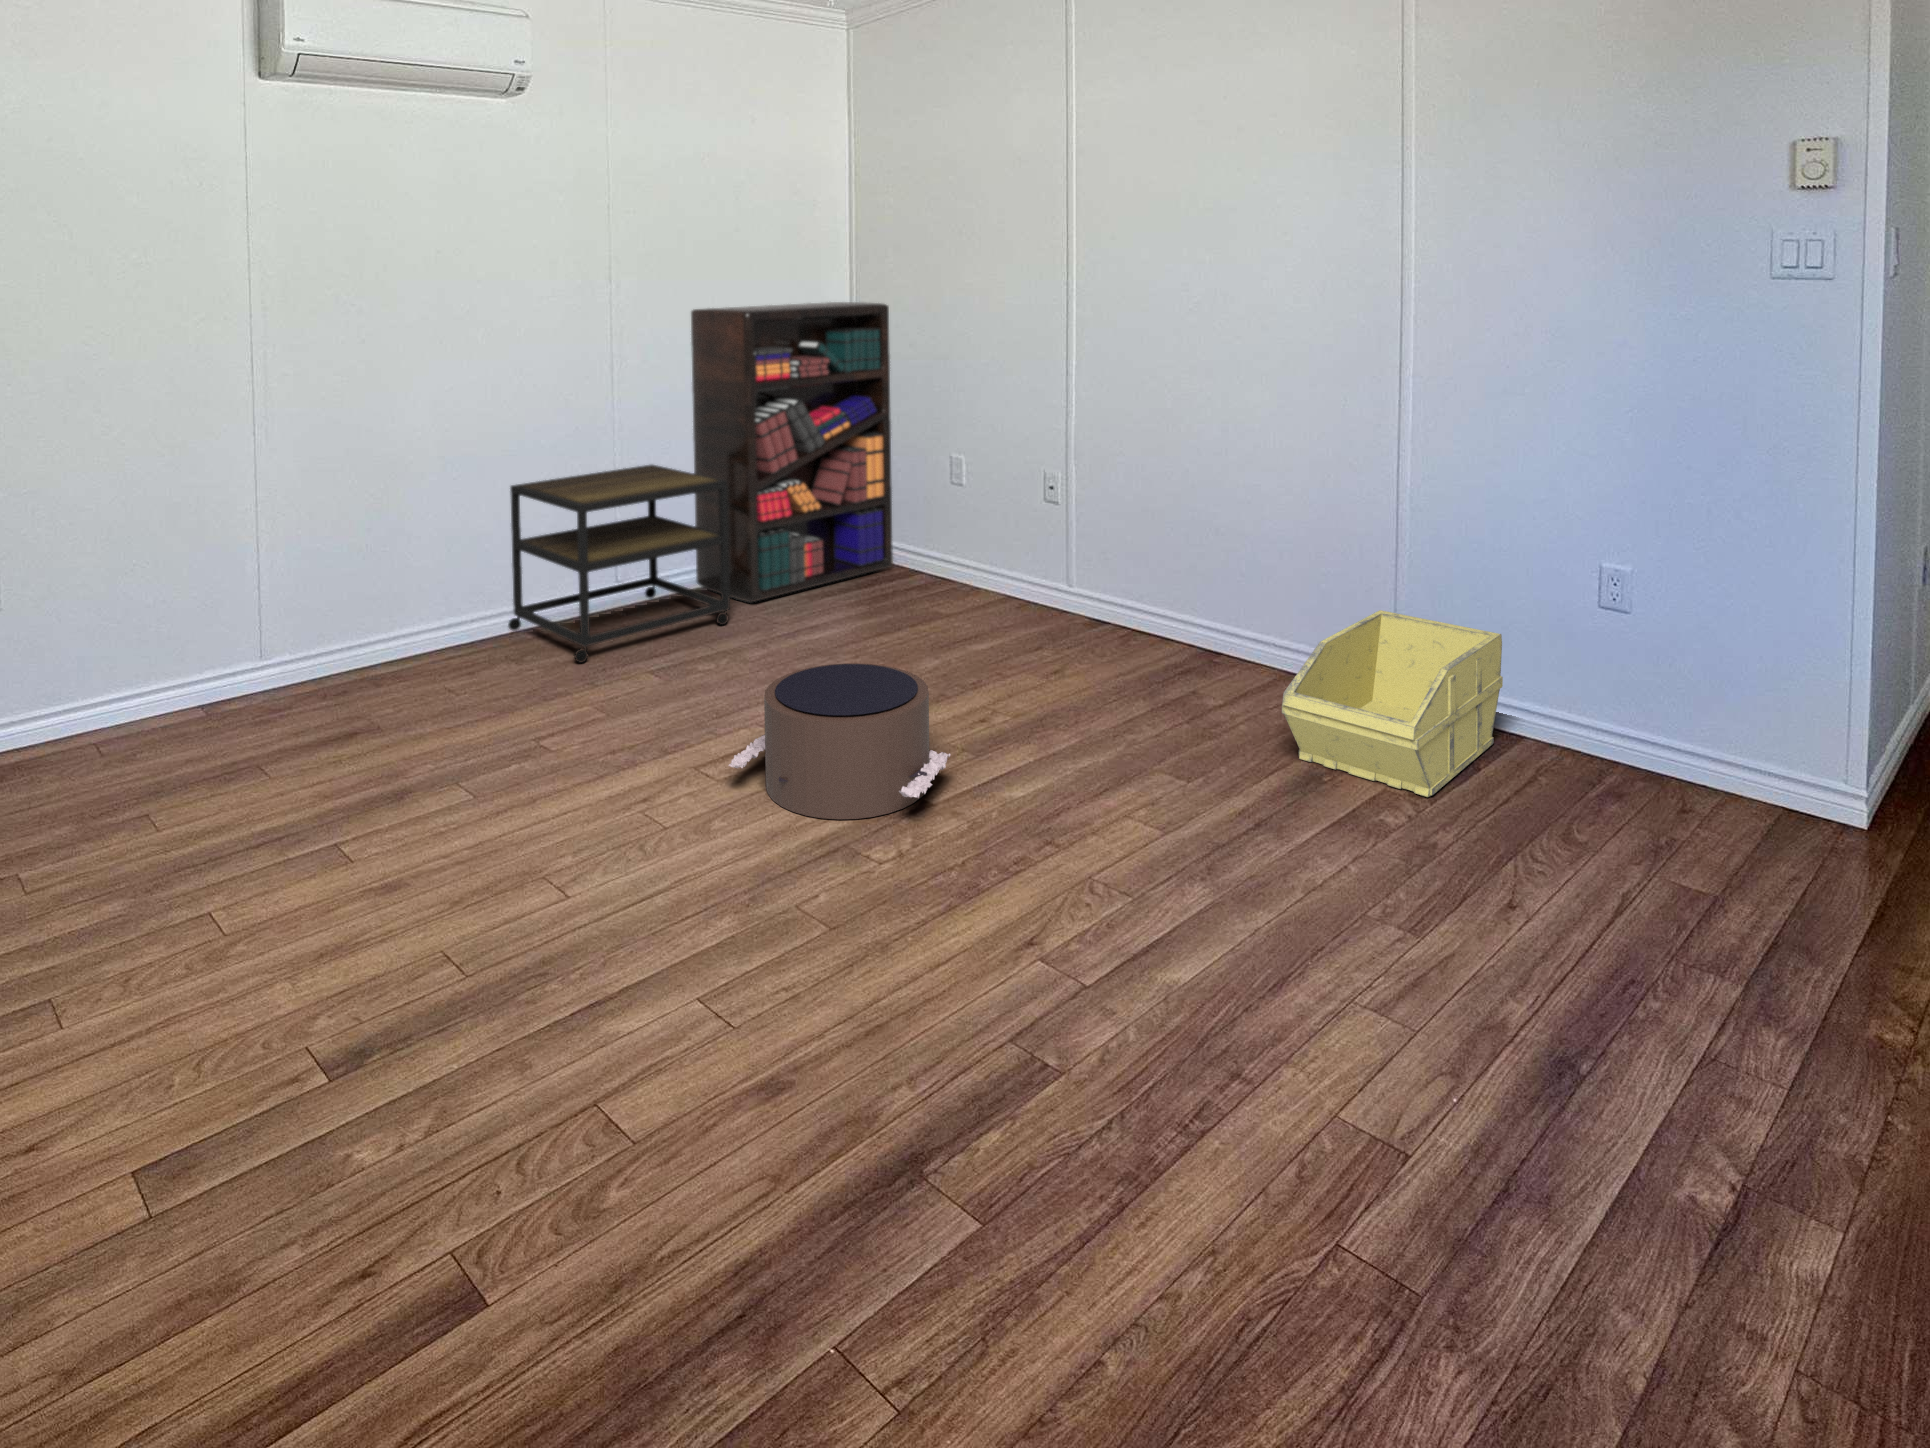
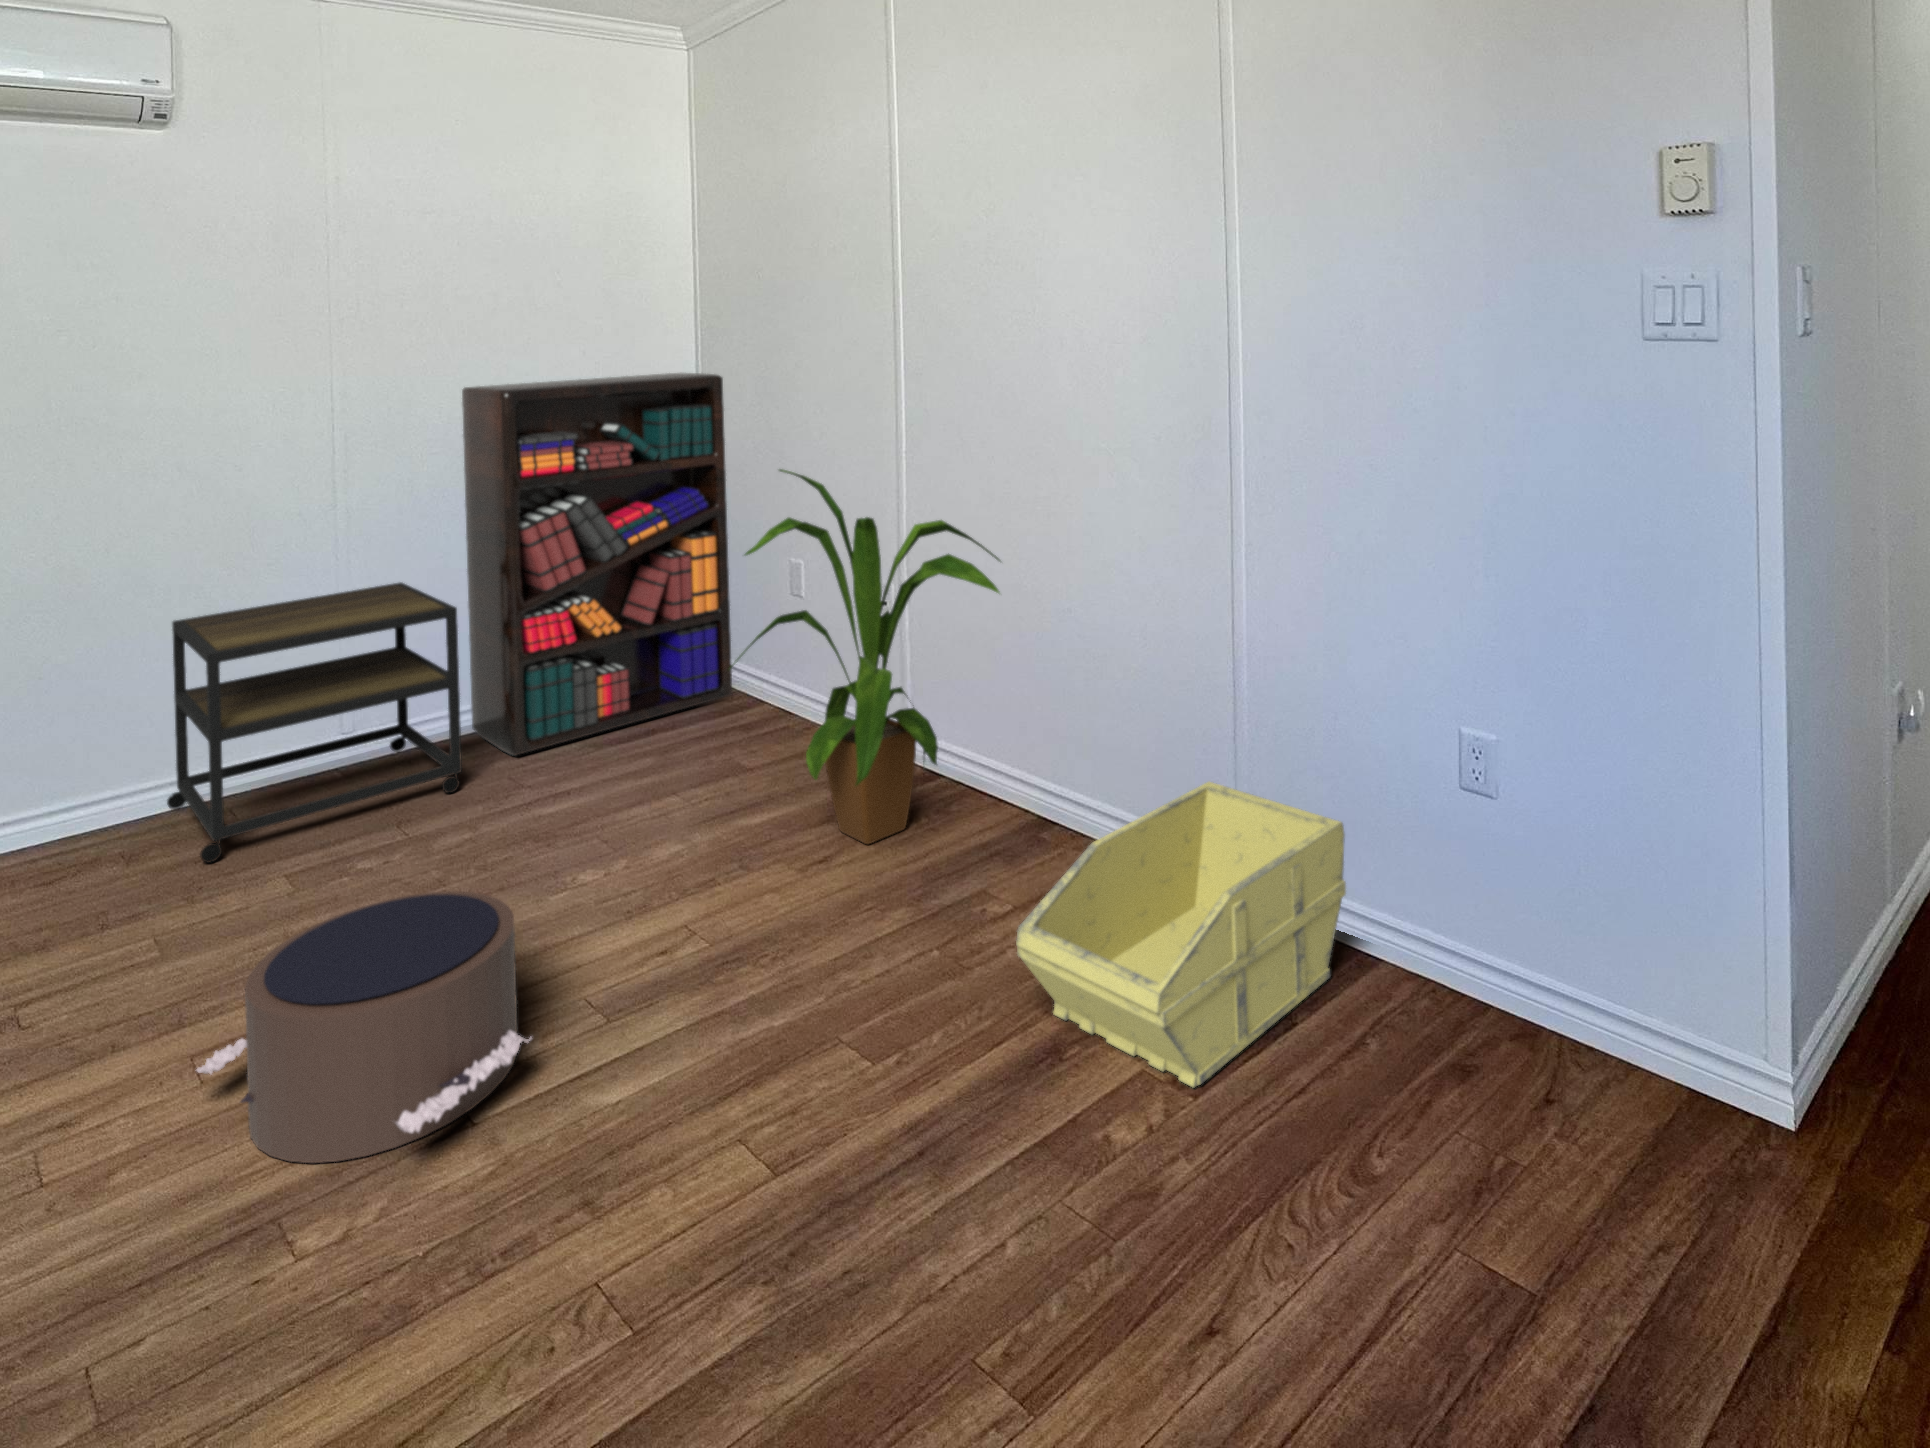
house plant: none [980,374,1202,663] -> present [729,469,1000,844]

